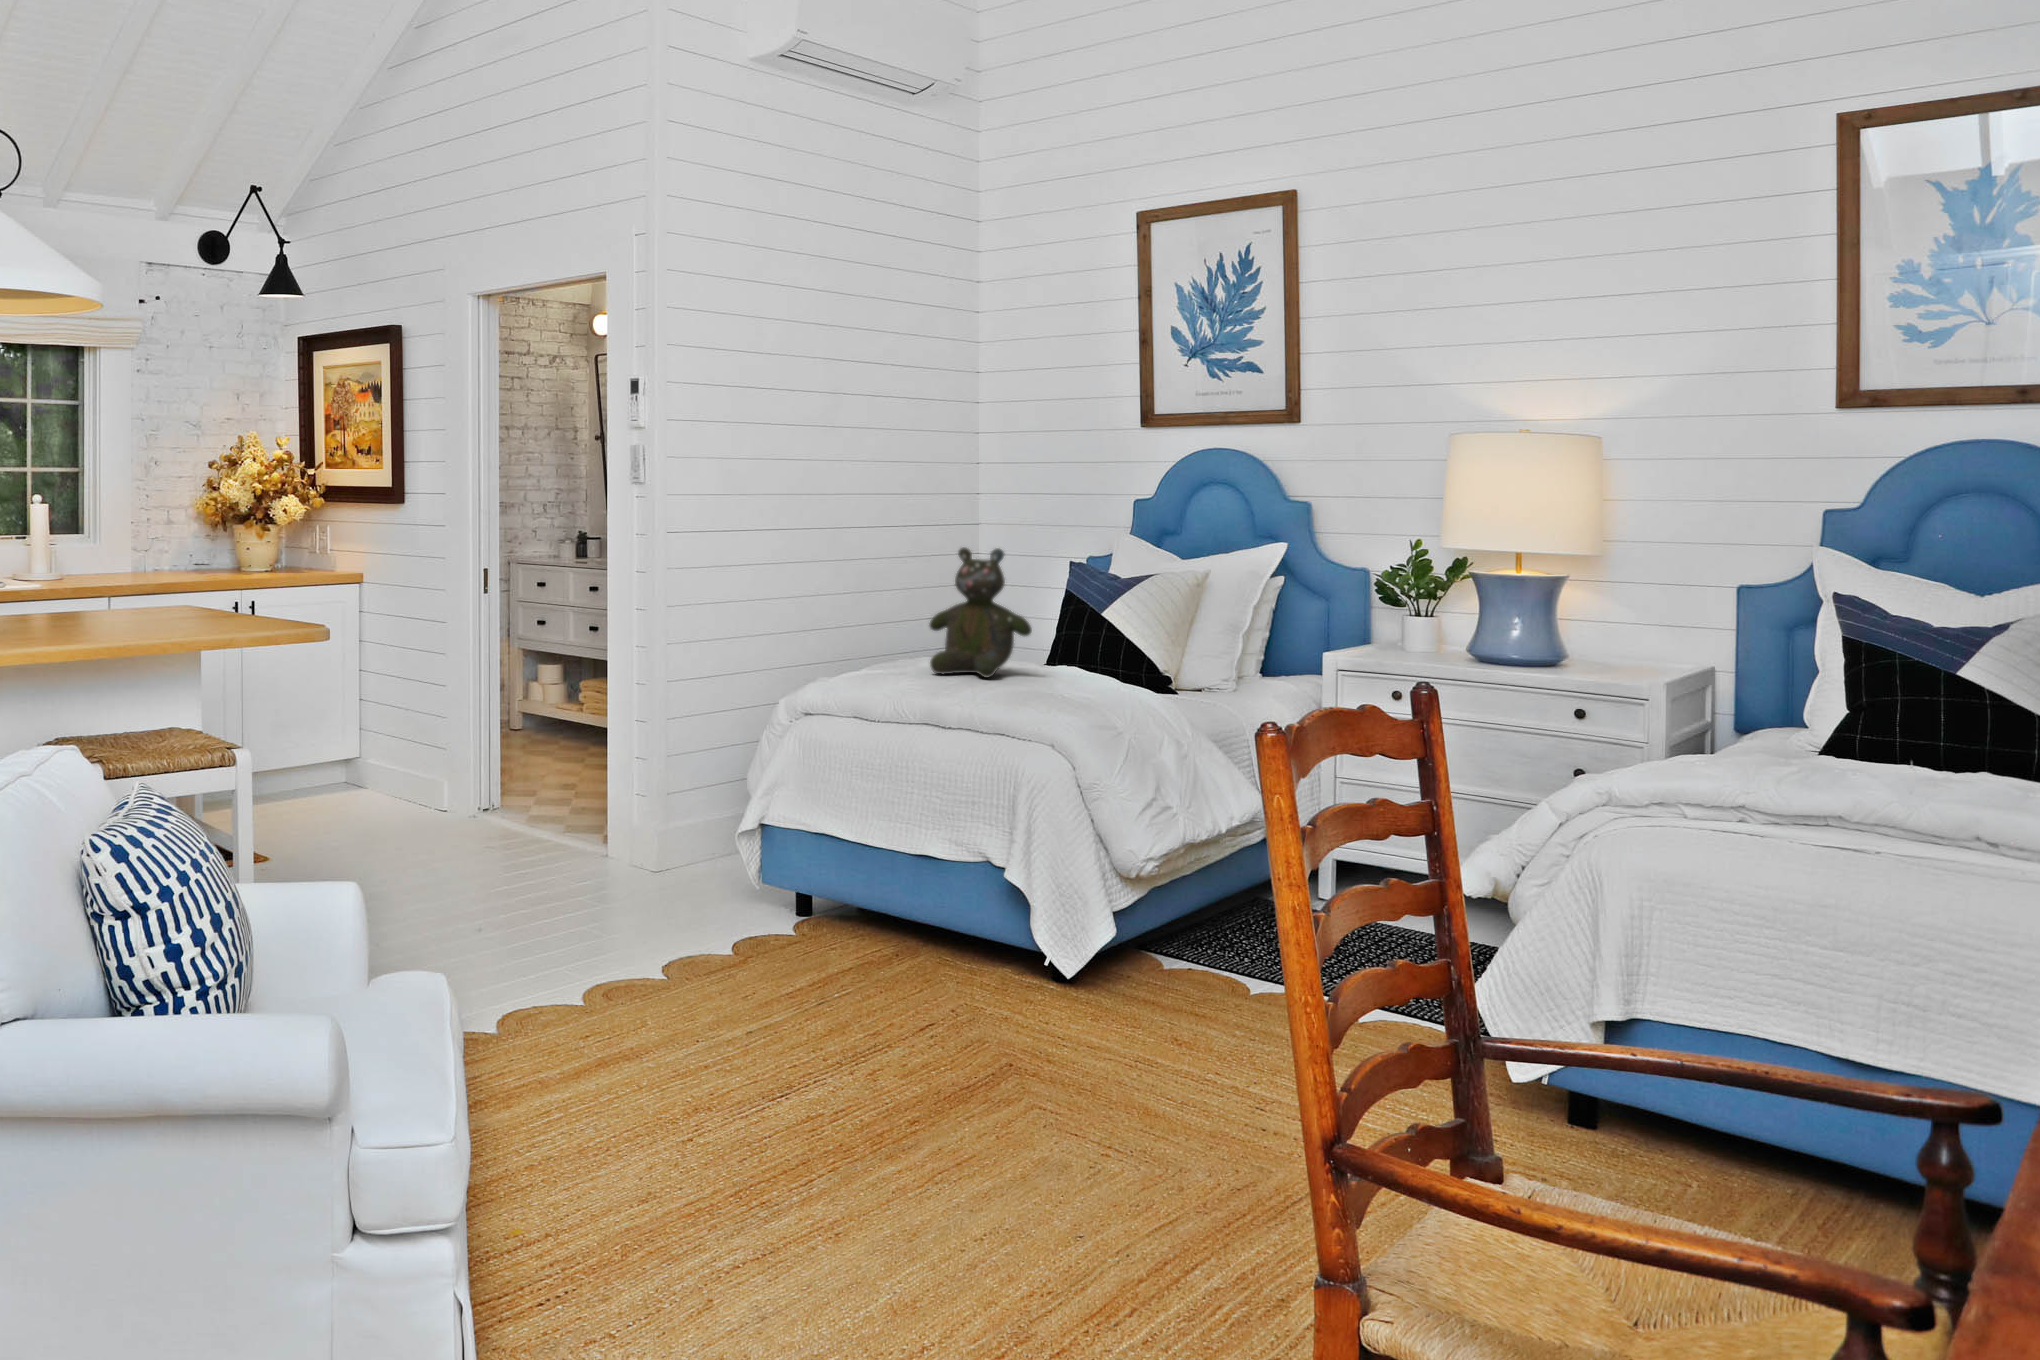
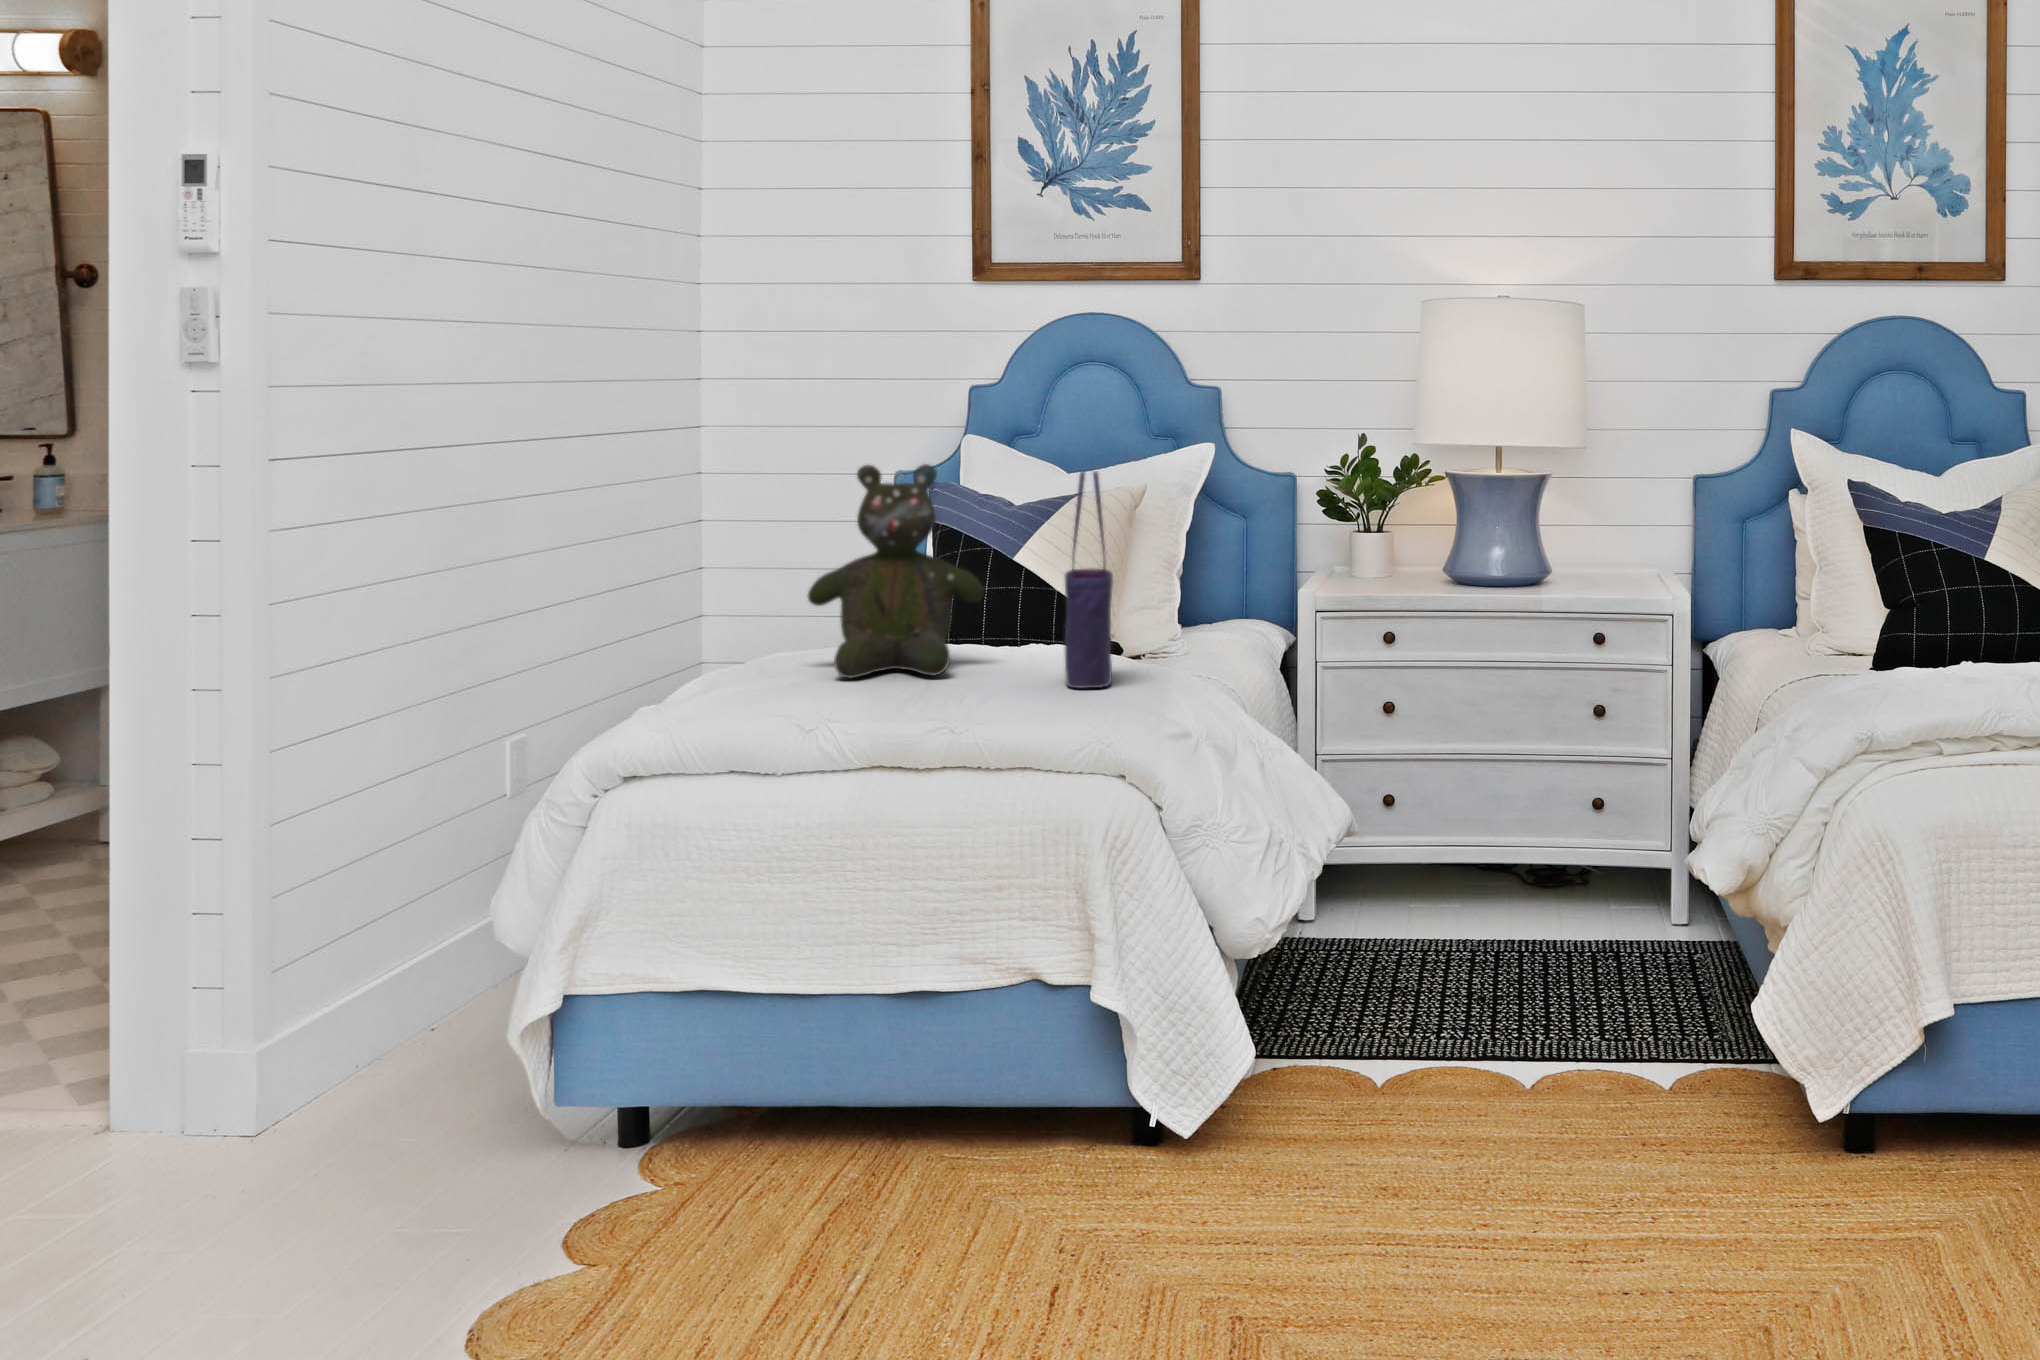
tote bag: none [1050,555,1089,693] -> present [1065,471,1113,688]

